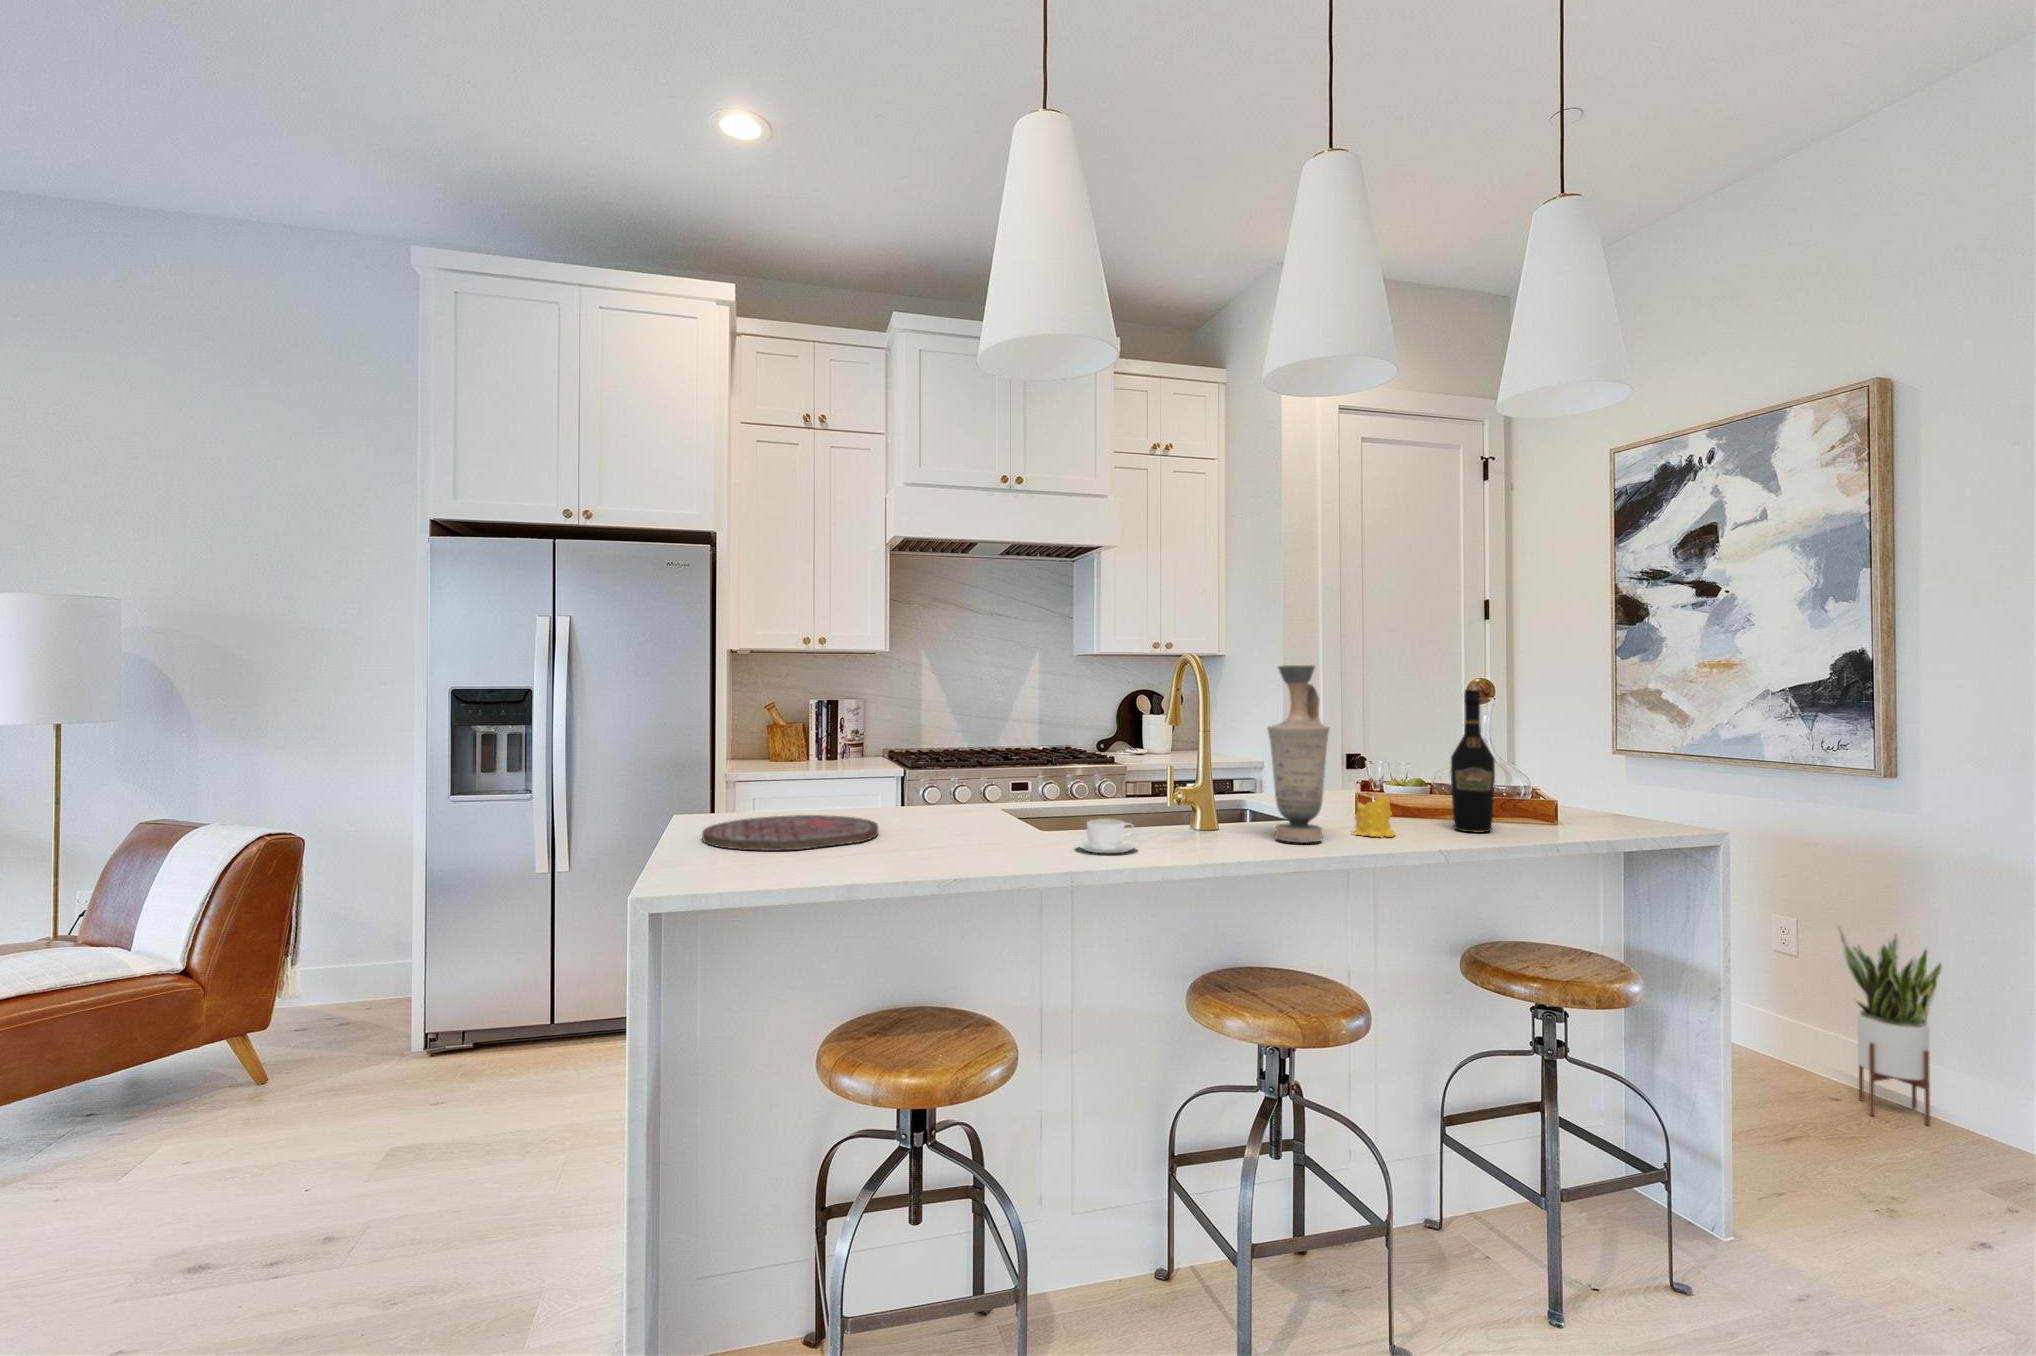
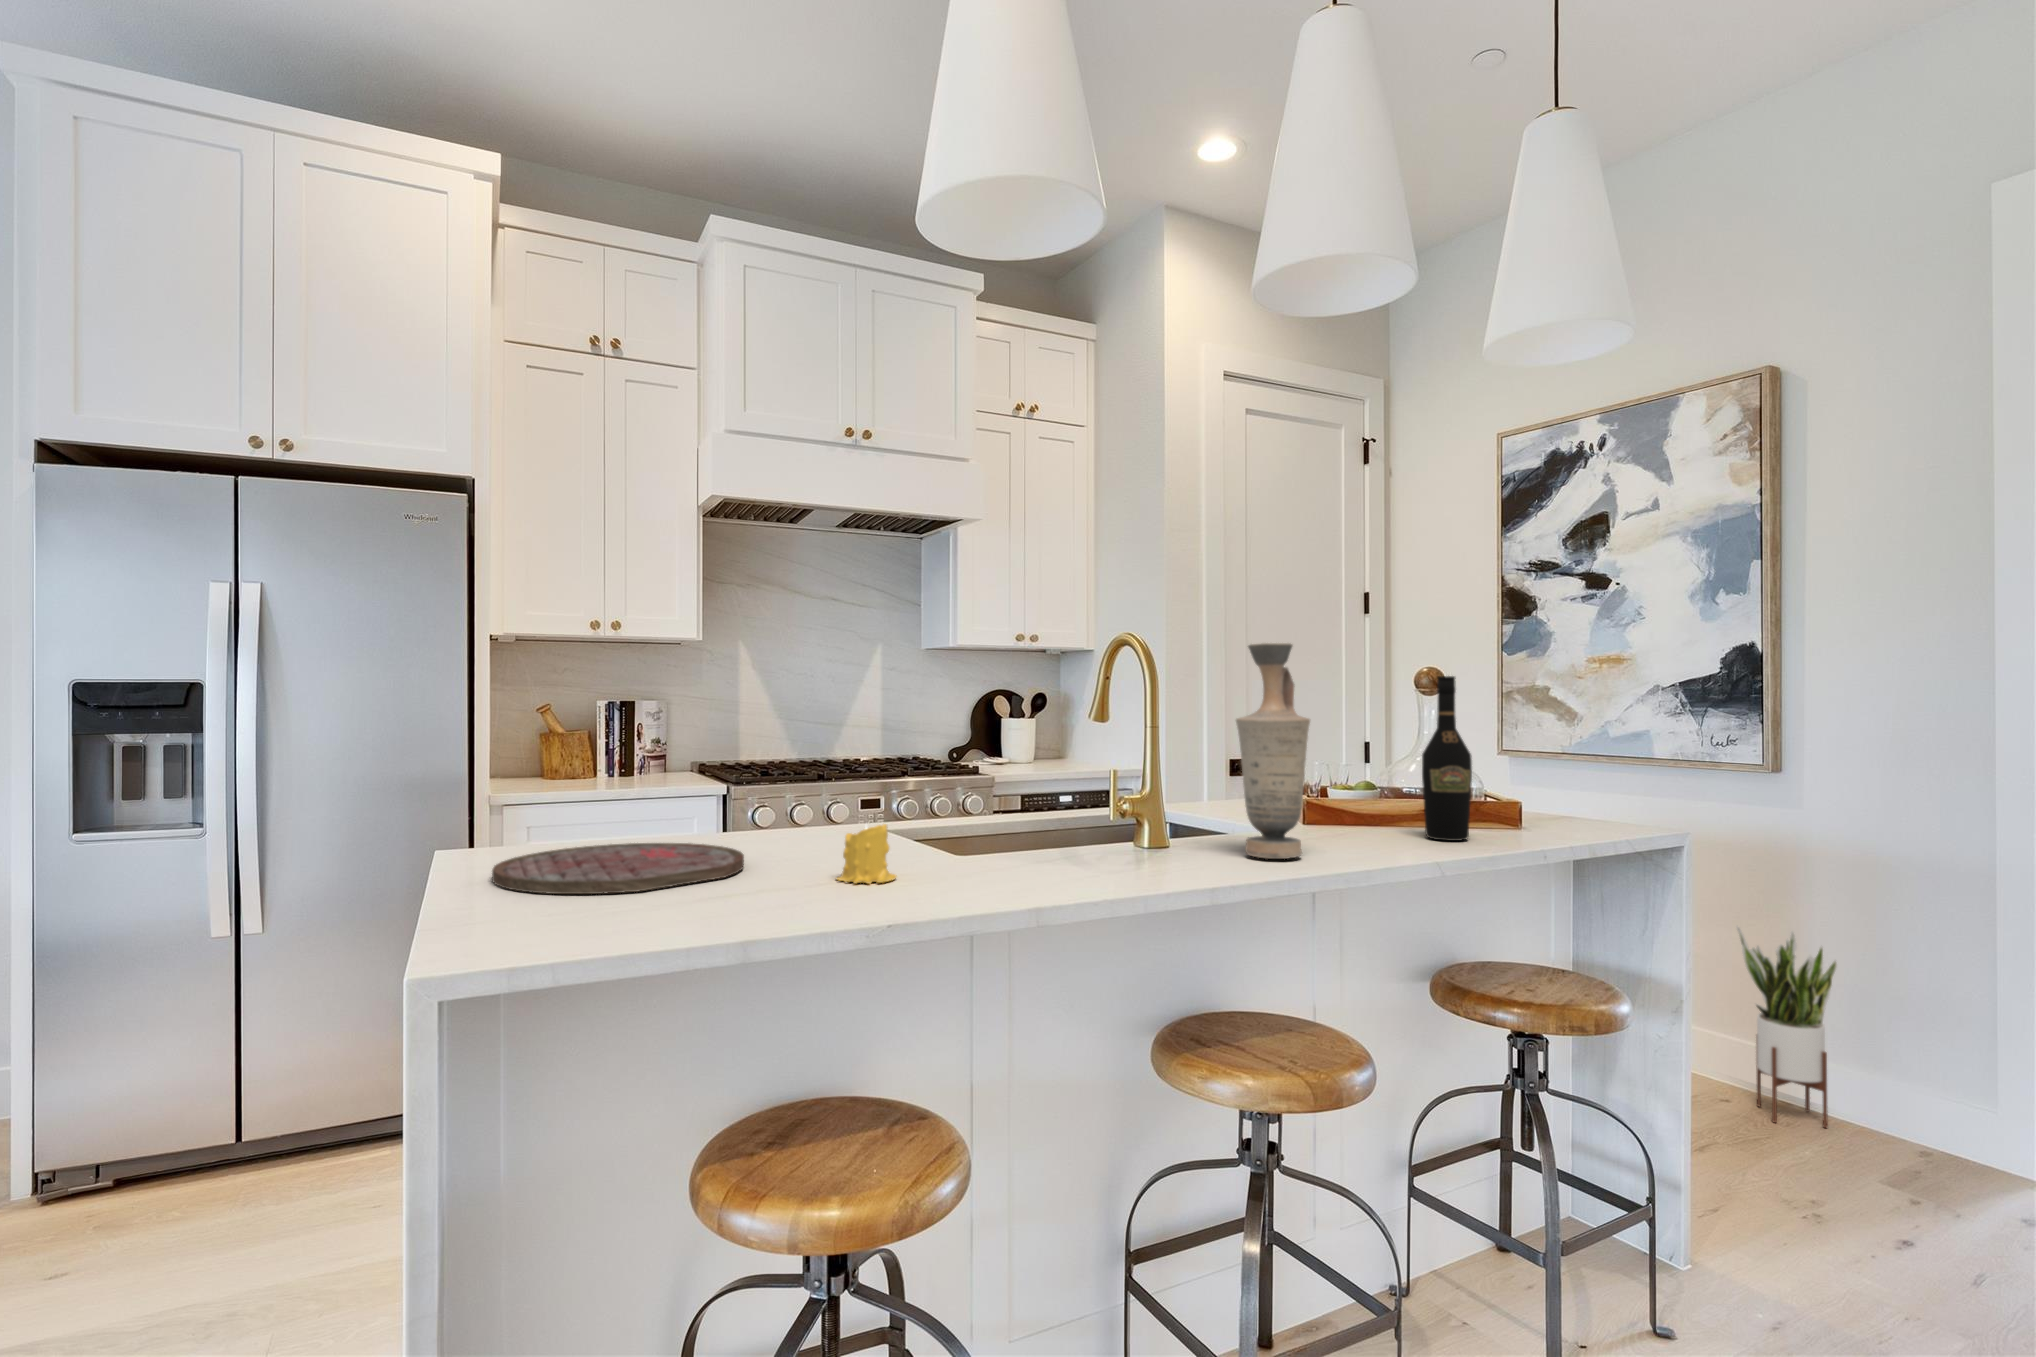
candle: present [1355,797,1395,837] -> present [837,824,896,884]
coffee cup: present [1076,819,1139,853] -> none [1016,837,1098,881]

